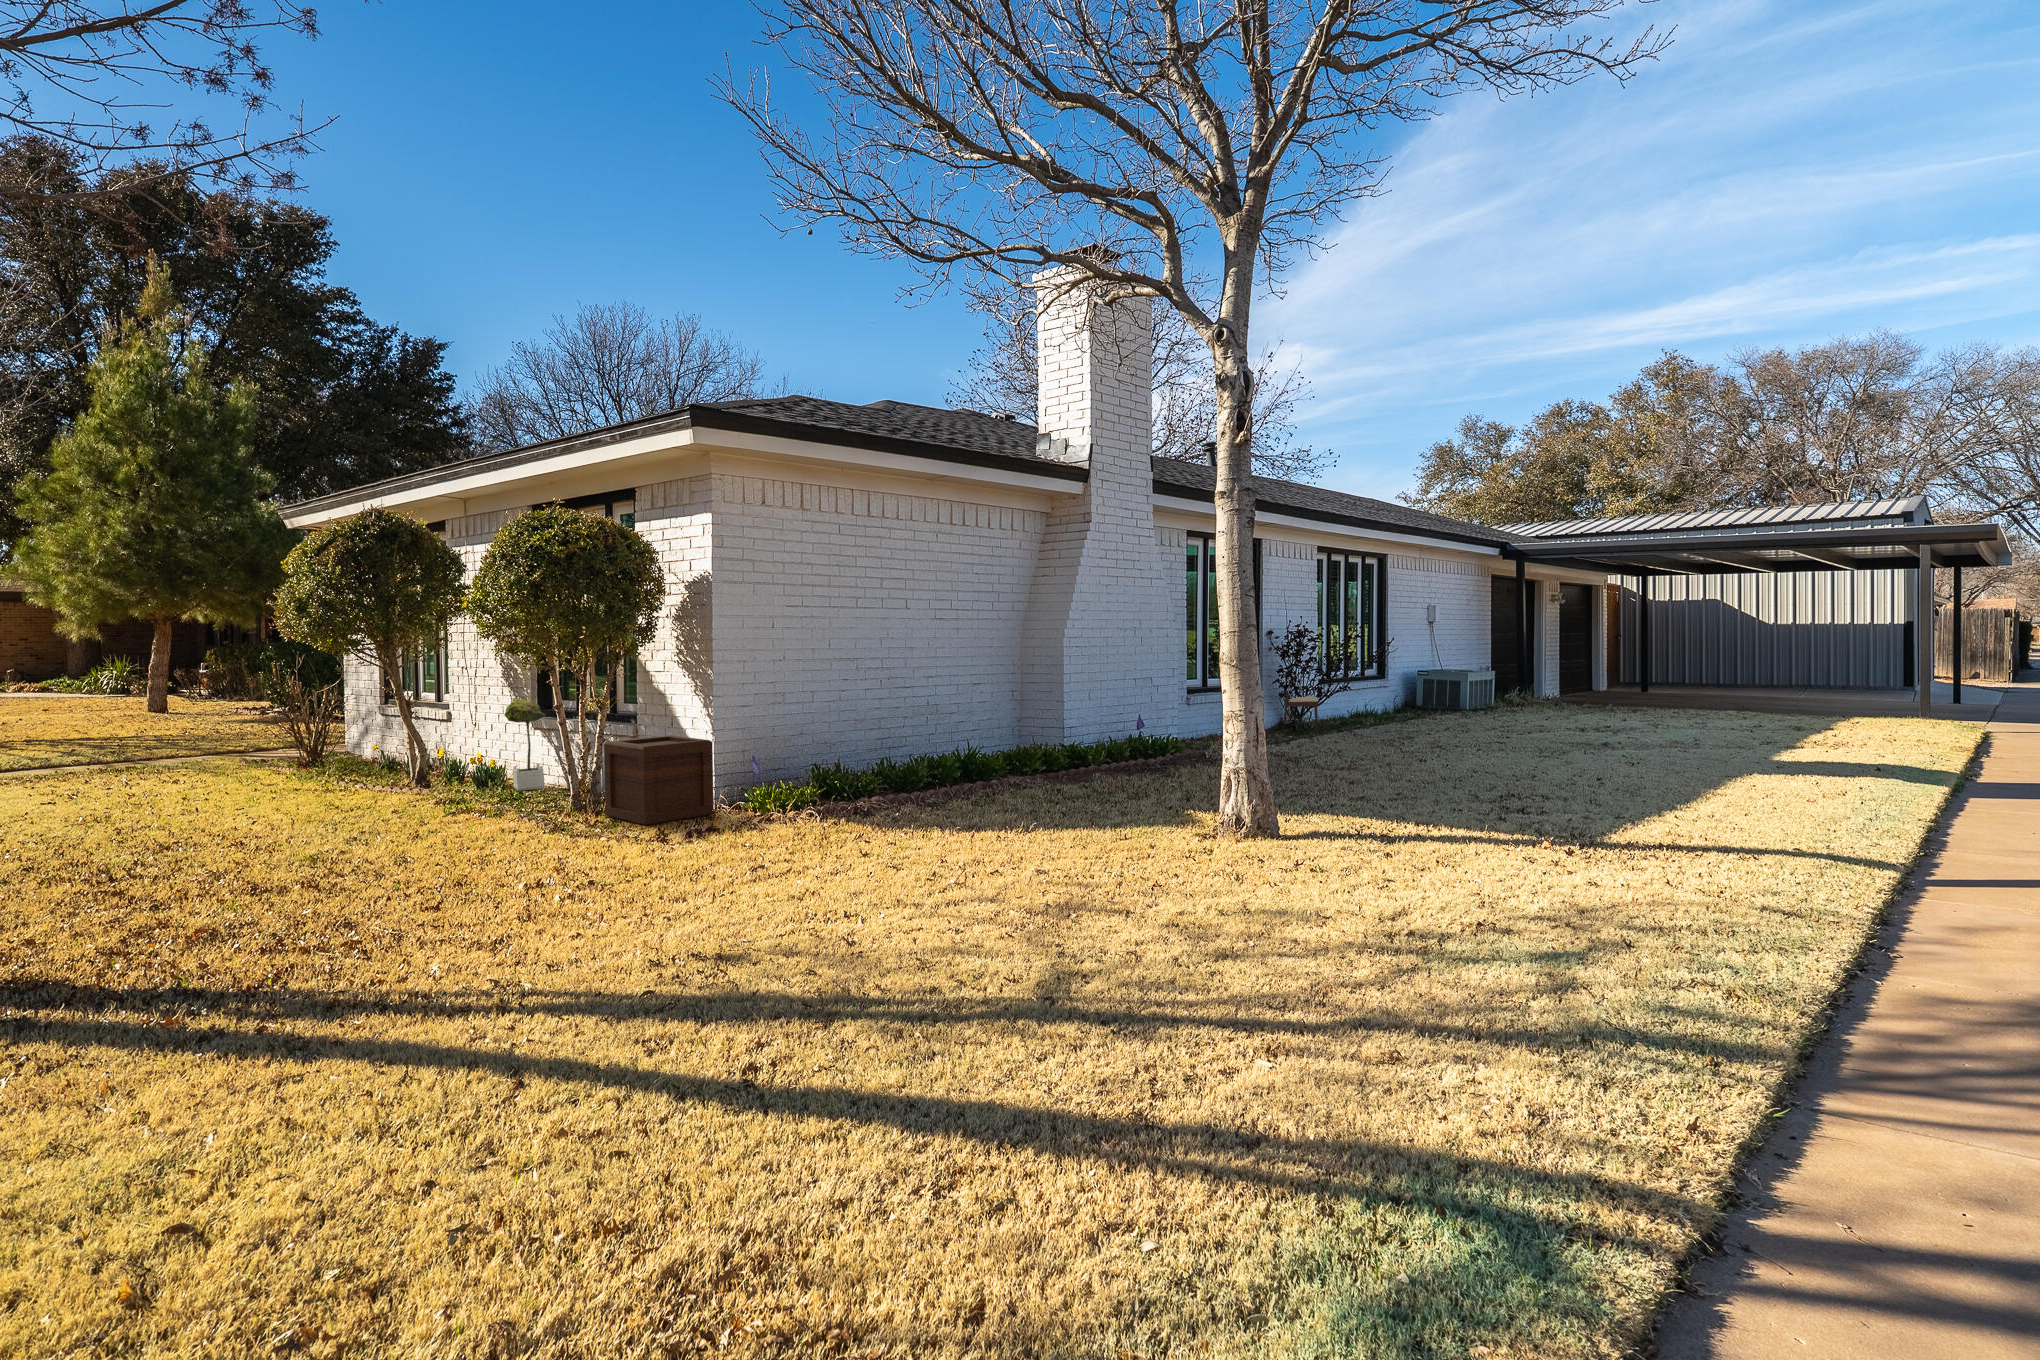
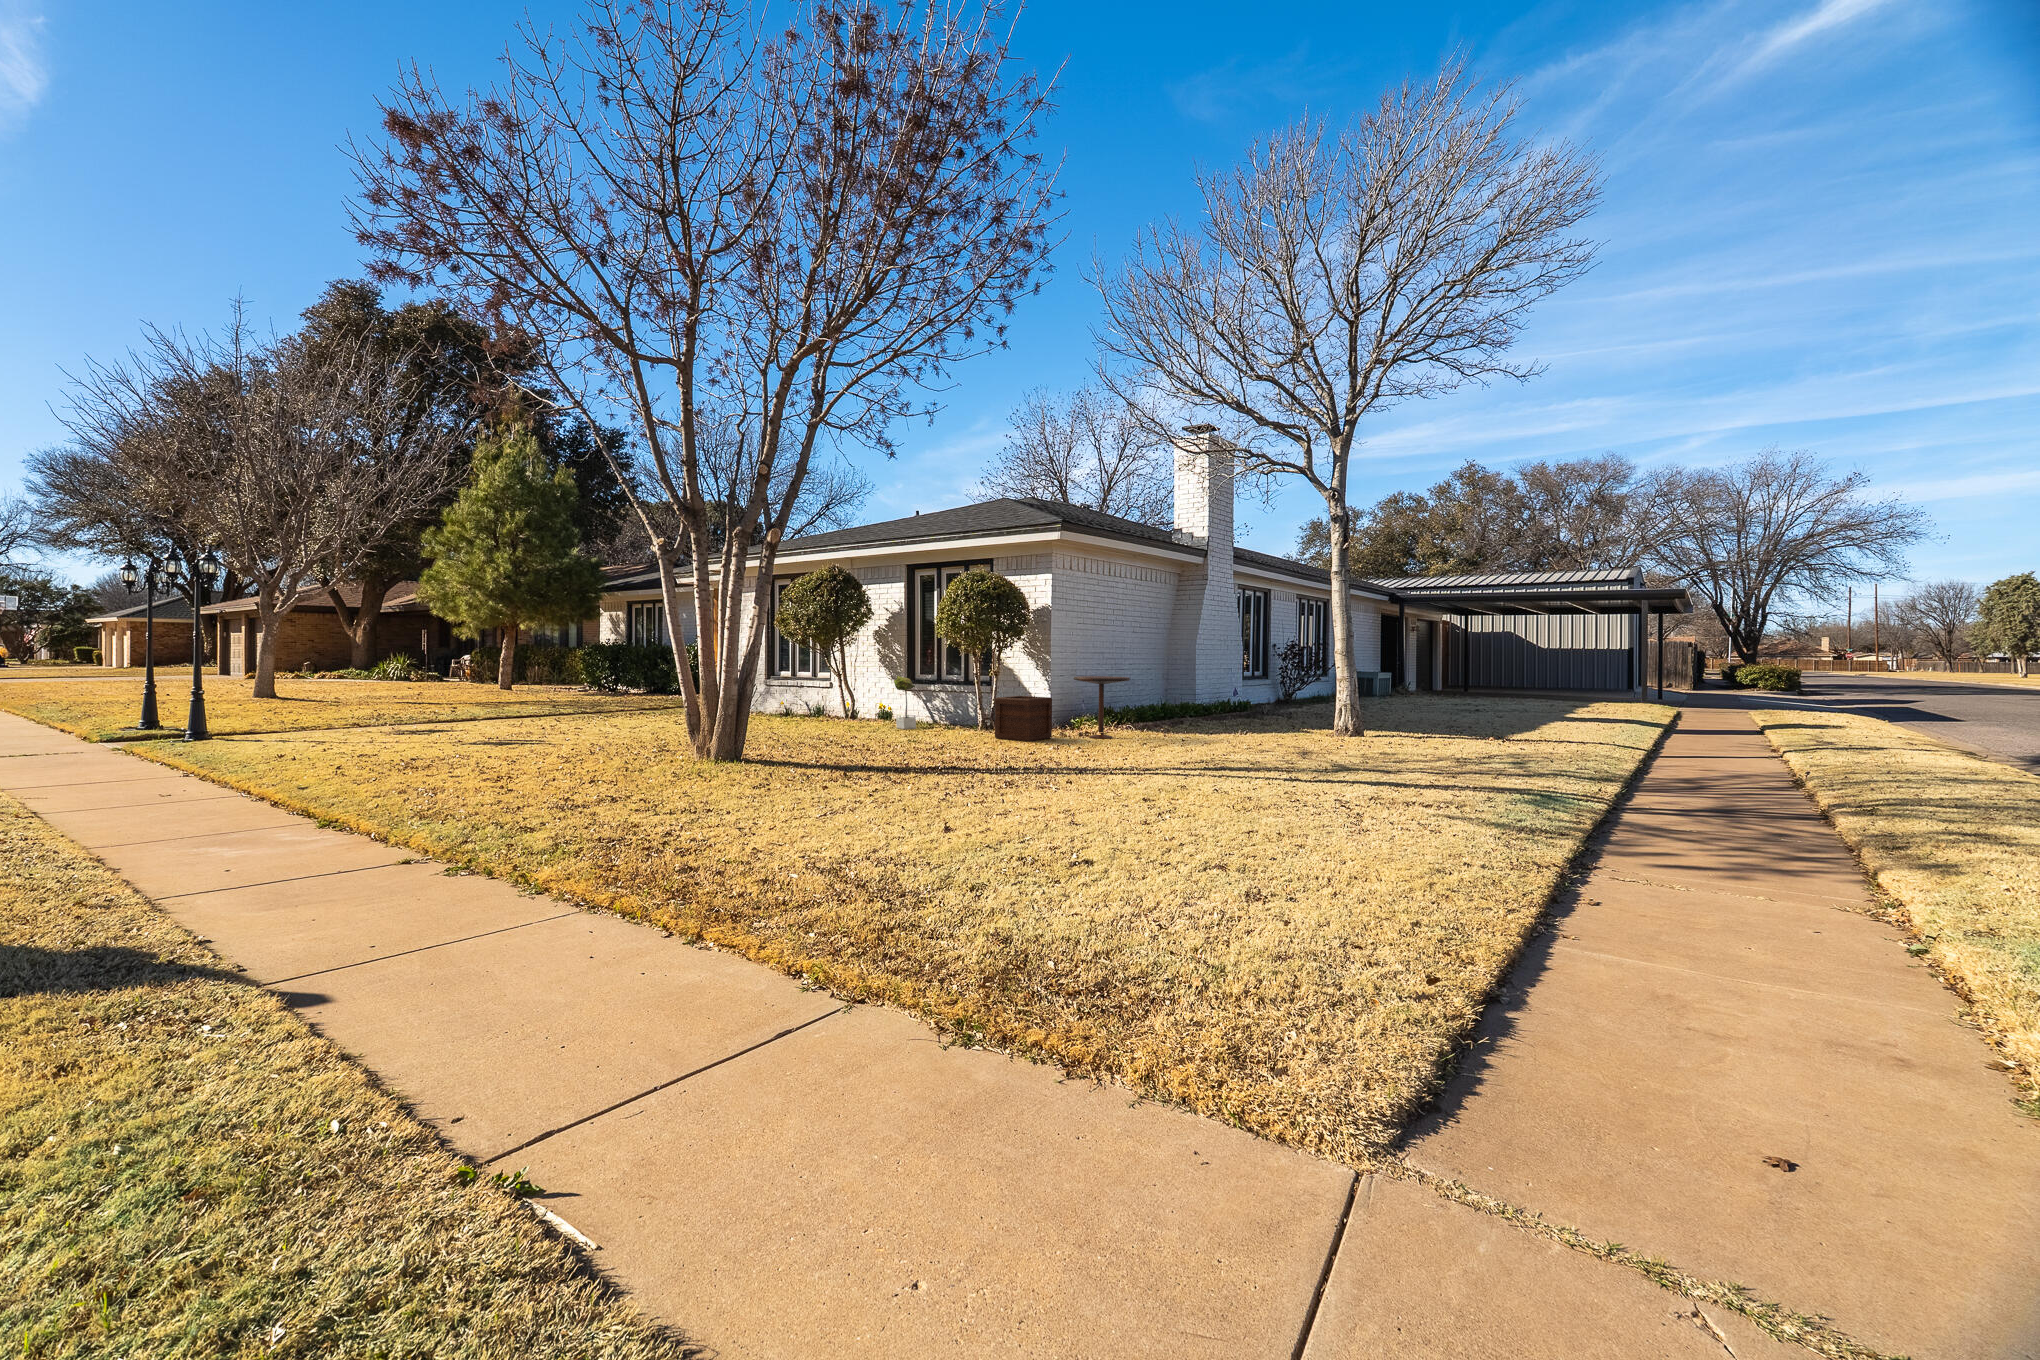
chair: present [1283,691,1318,734] -> none [1281,663,1305,710]
pedestal table: none [755,698,861,816] -> present [1073,676,1130,739]

